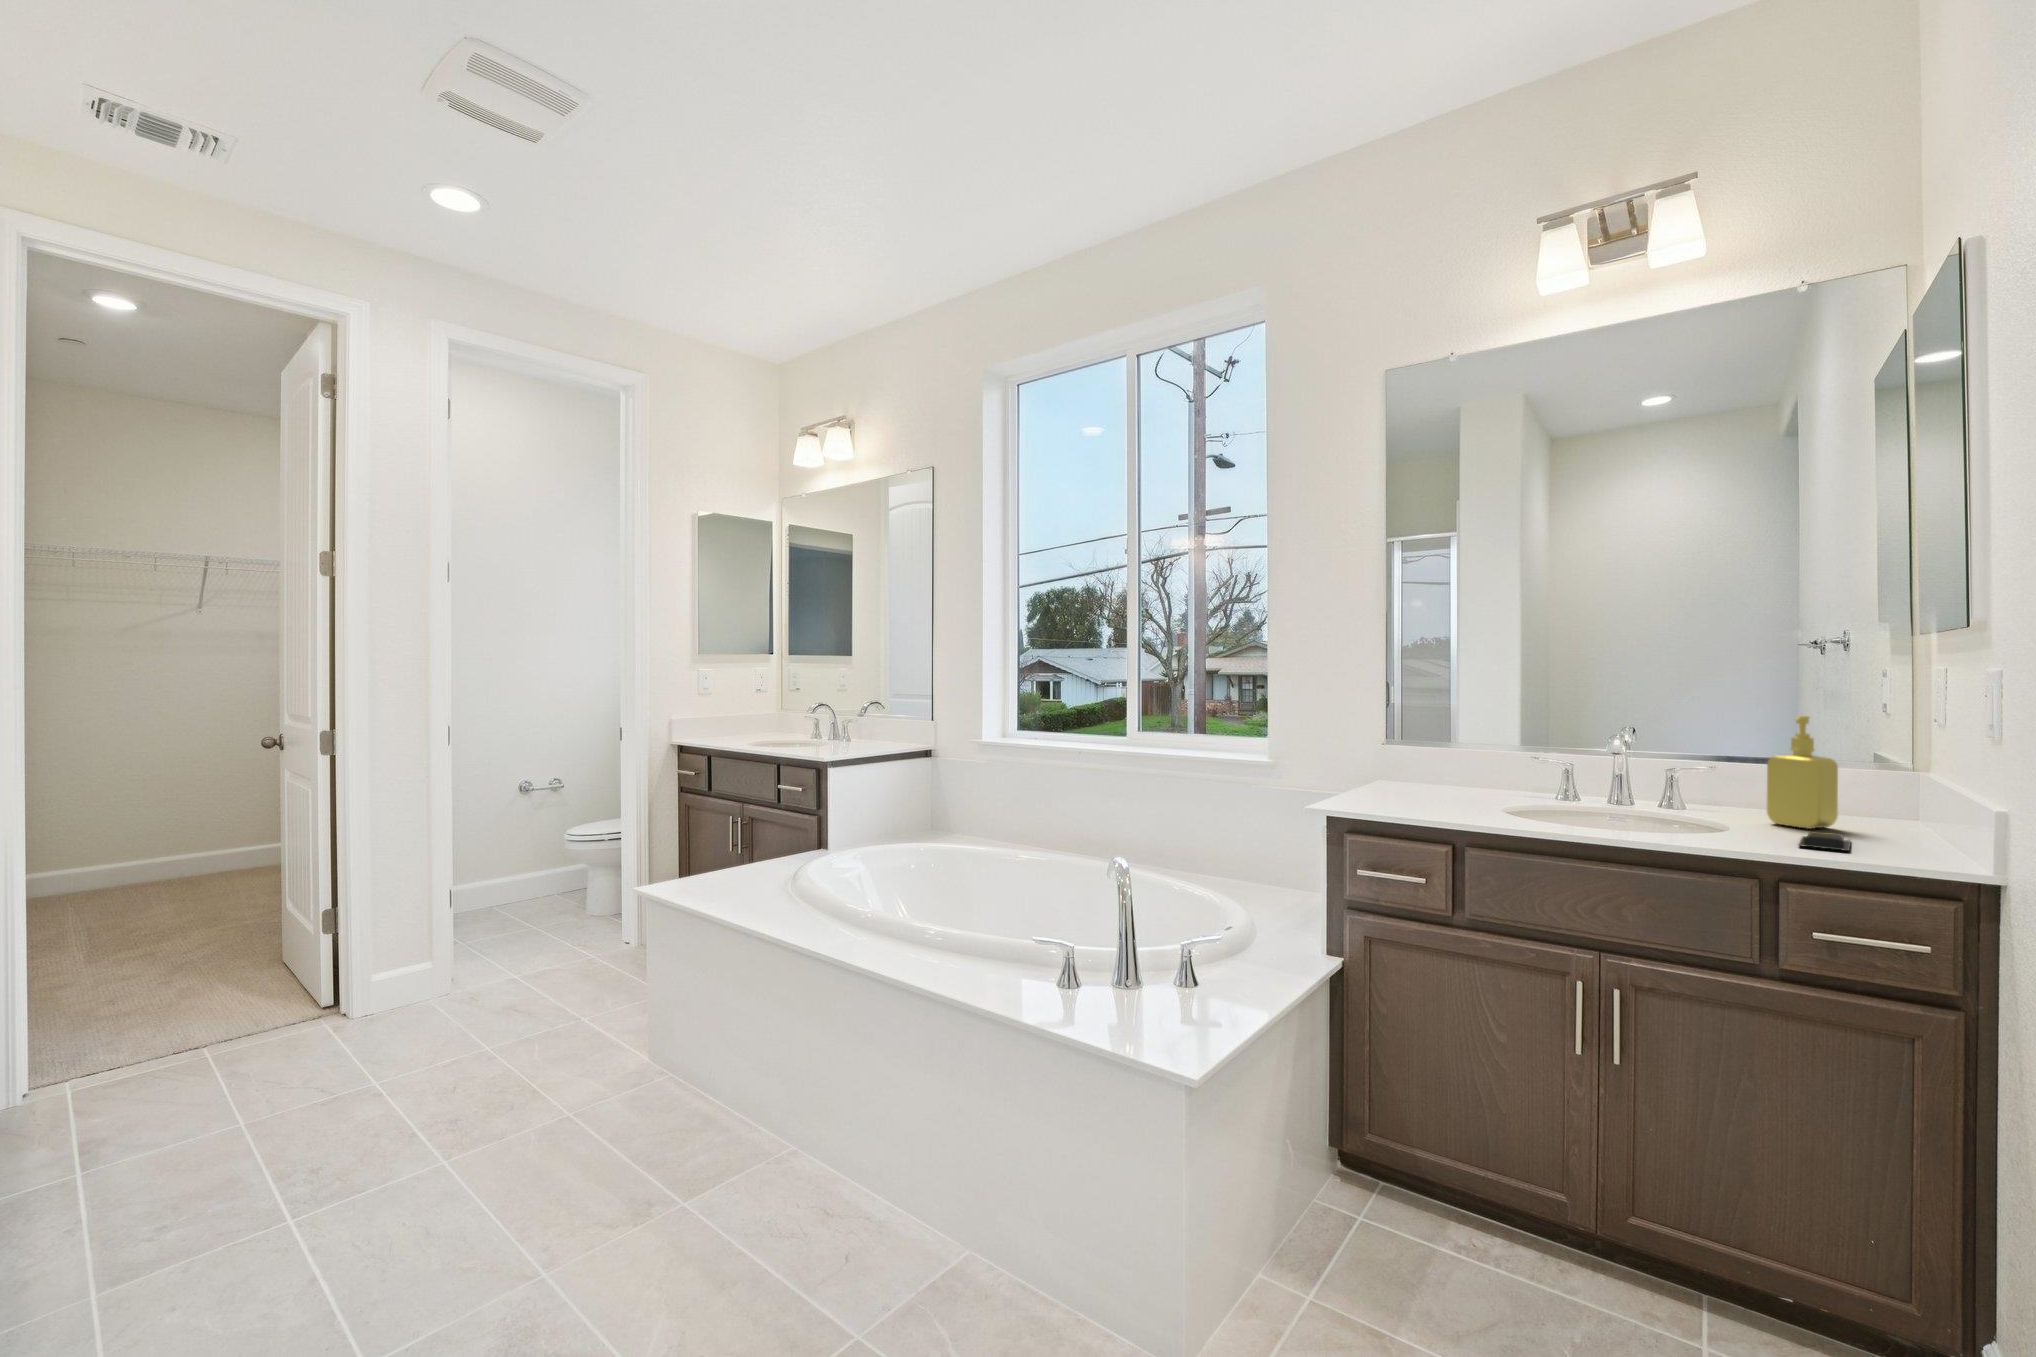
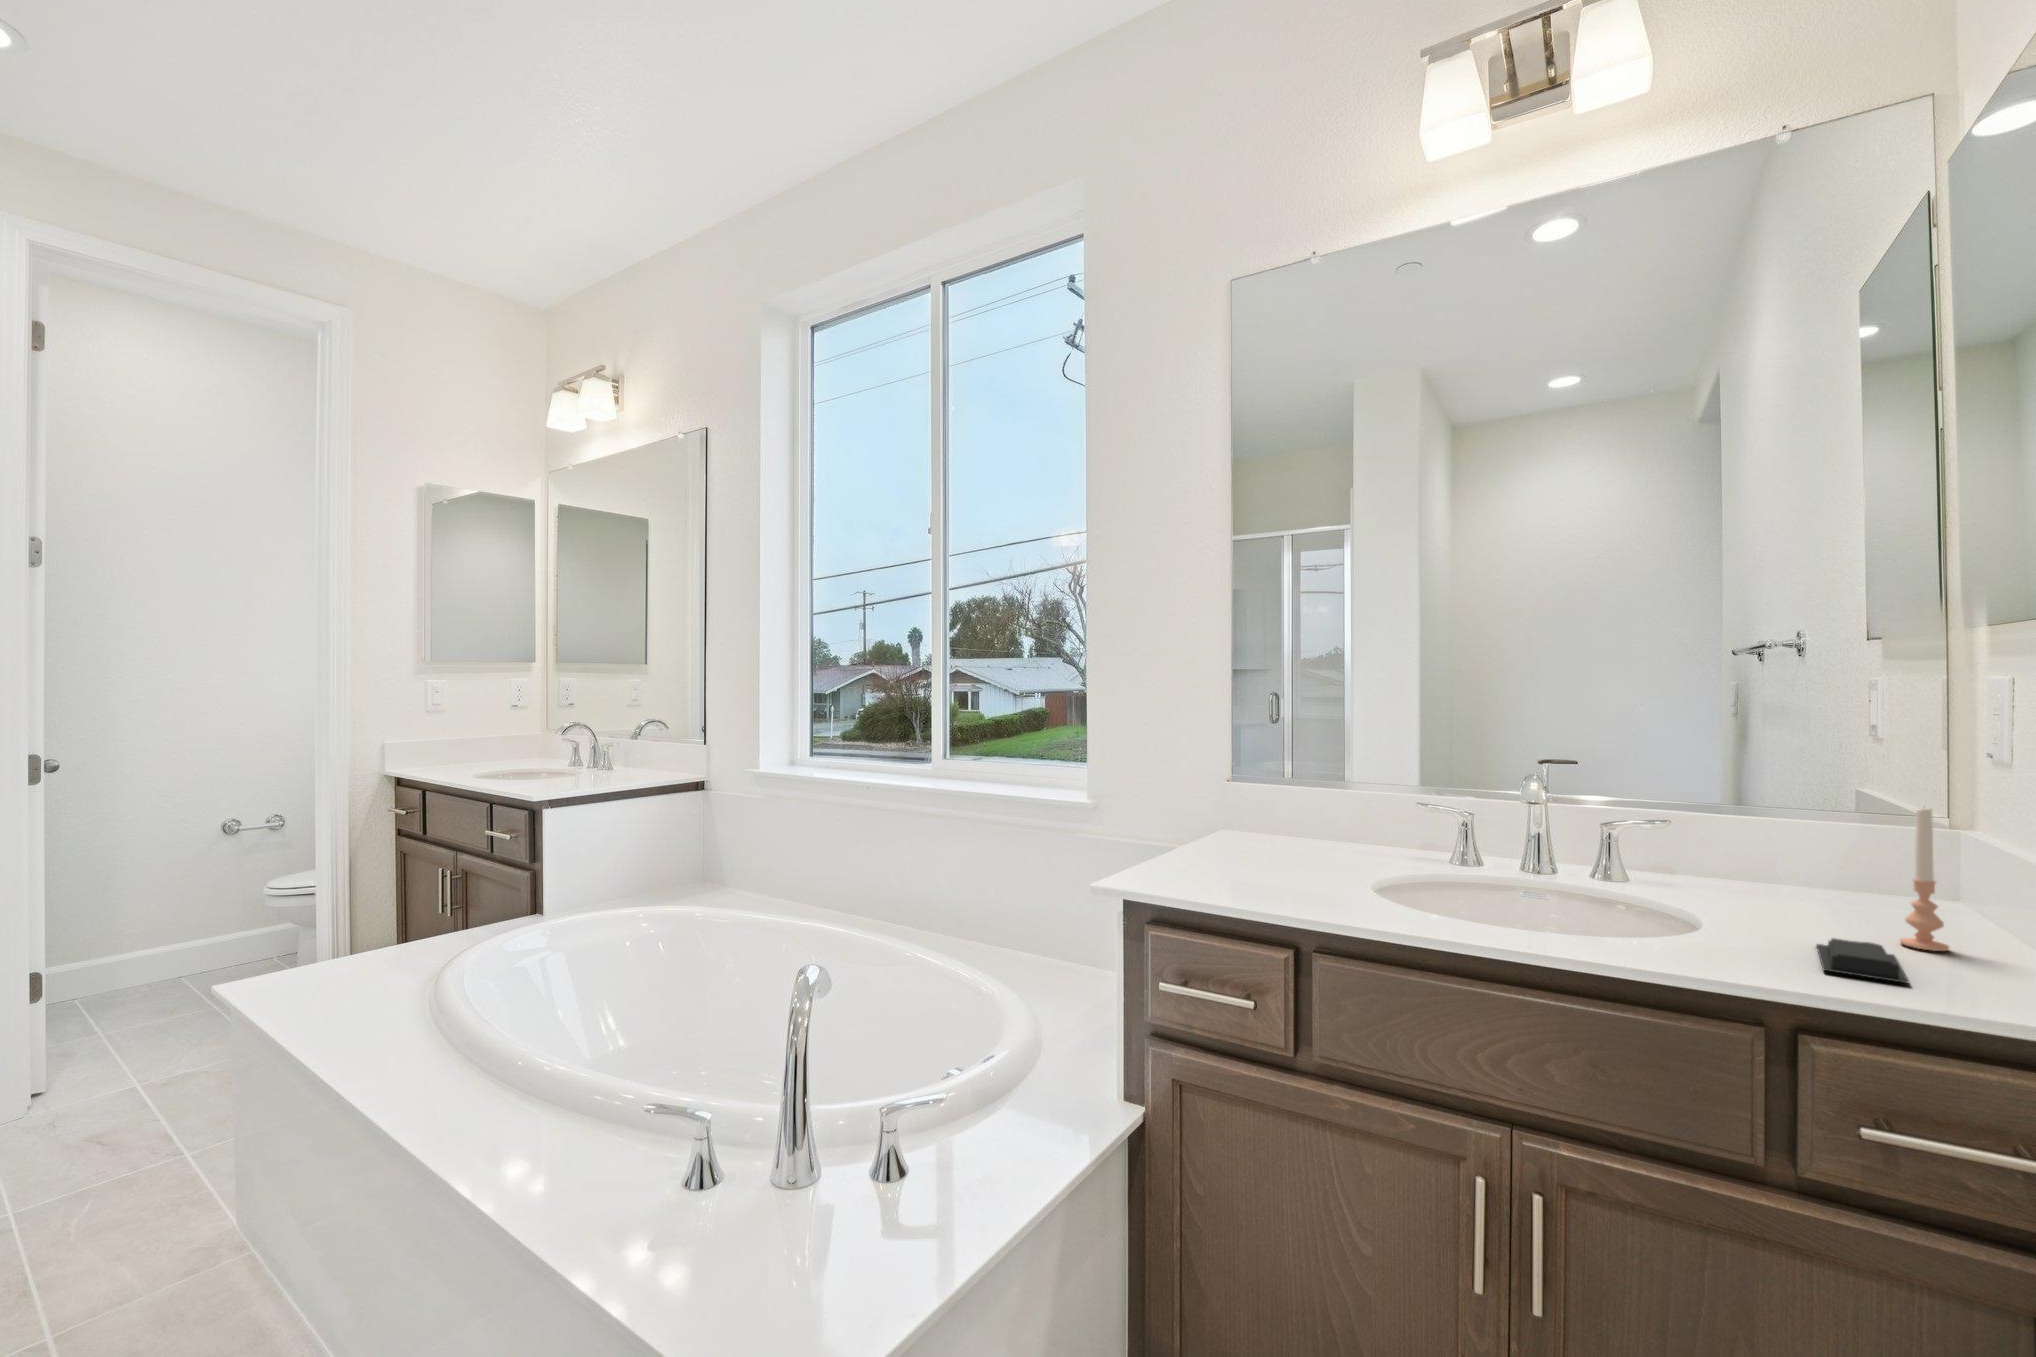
soap dispenser: present [1767,716,1838,829] -> none [1750,752,1858,926]
candle: none [1860,749,1890,839] -> present [1900,809,1949,951]

